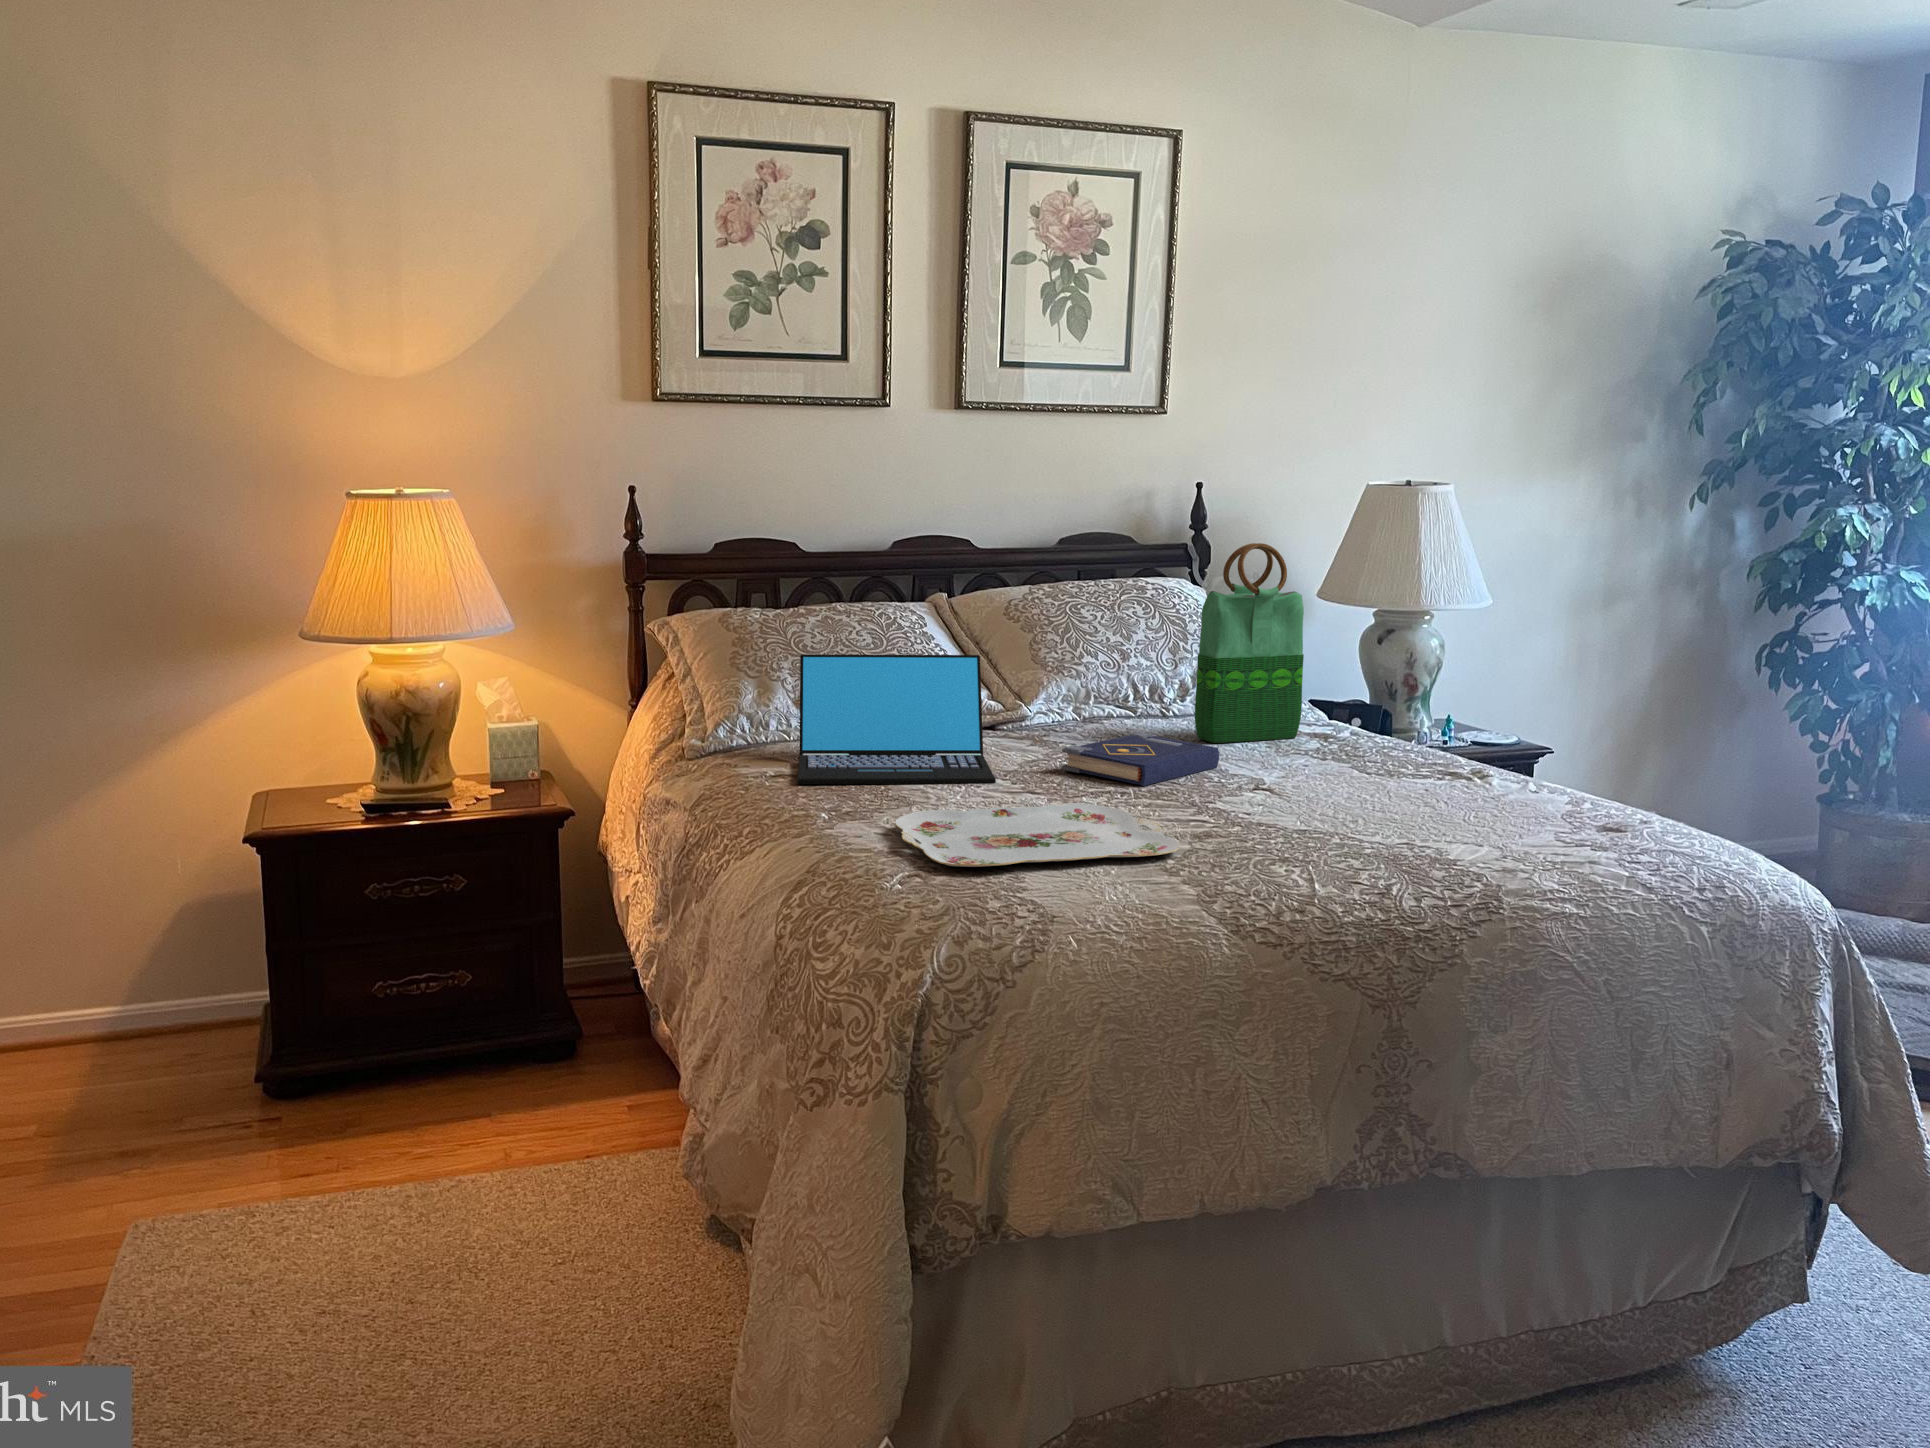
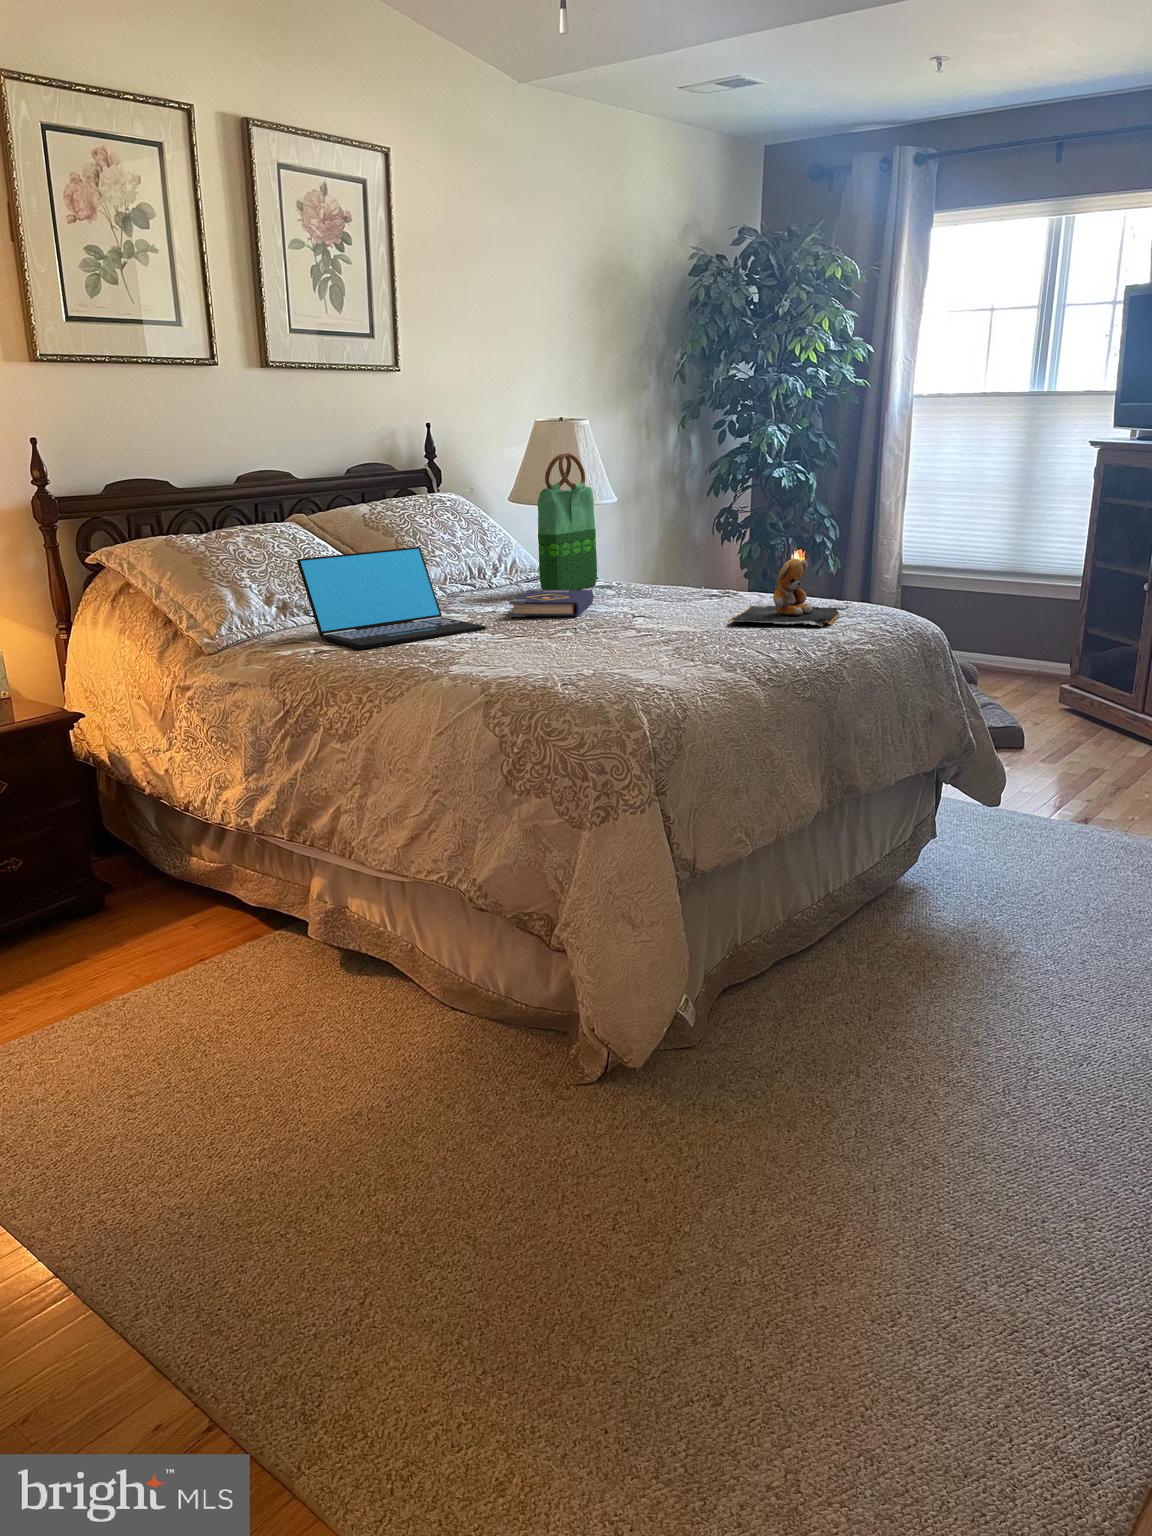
teddy bear: none [1292,756,1518,880] -> present [729,559,839,626]
serving tray: present [895,803,1179,867] -> none [496,625,687,663]

